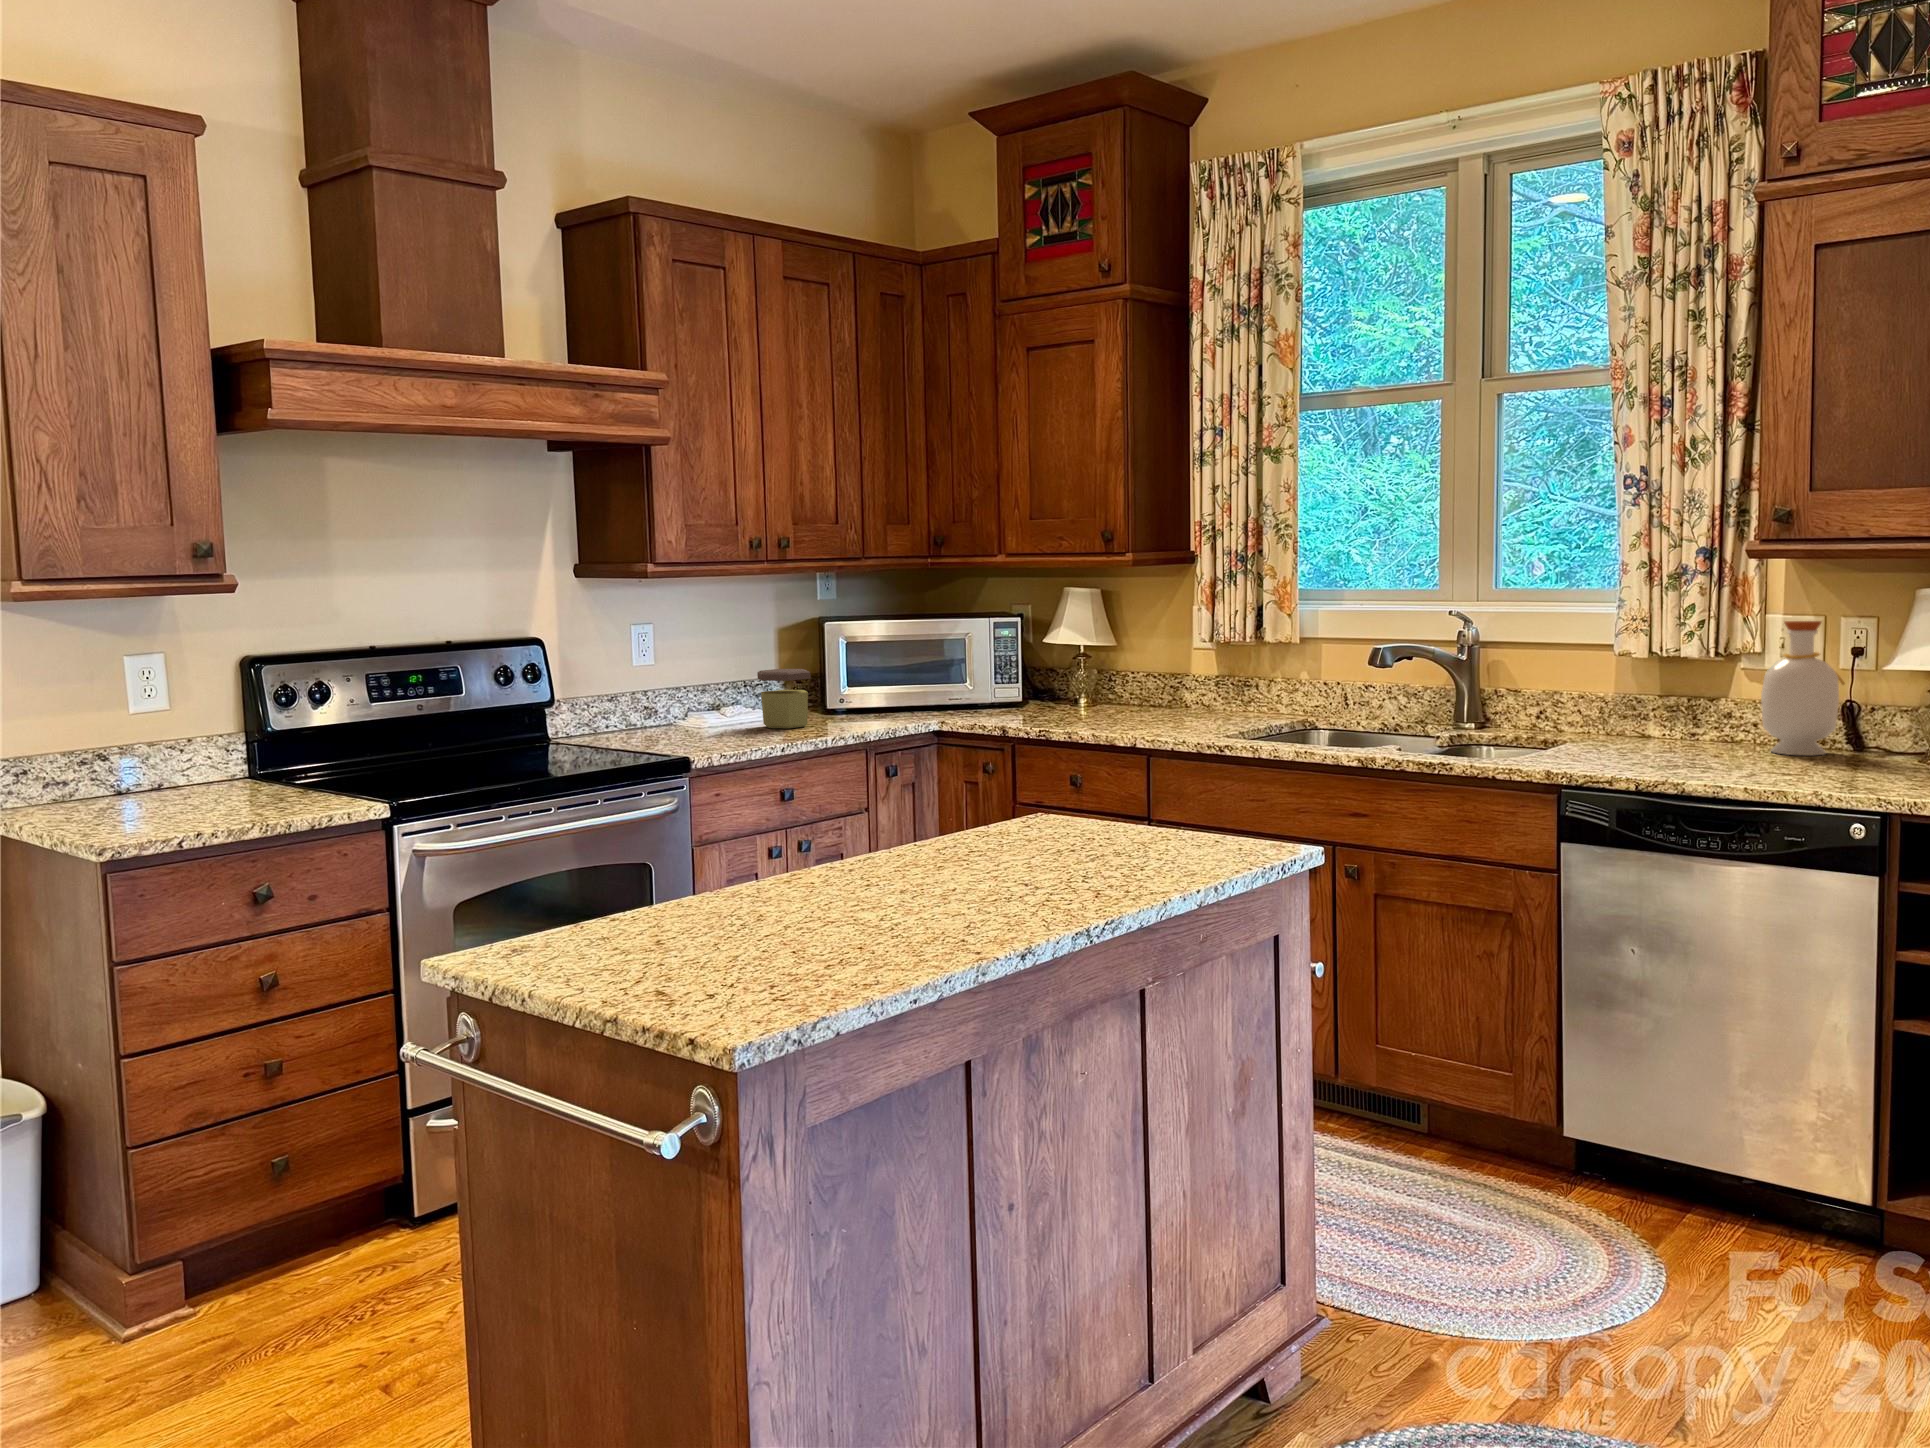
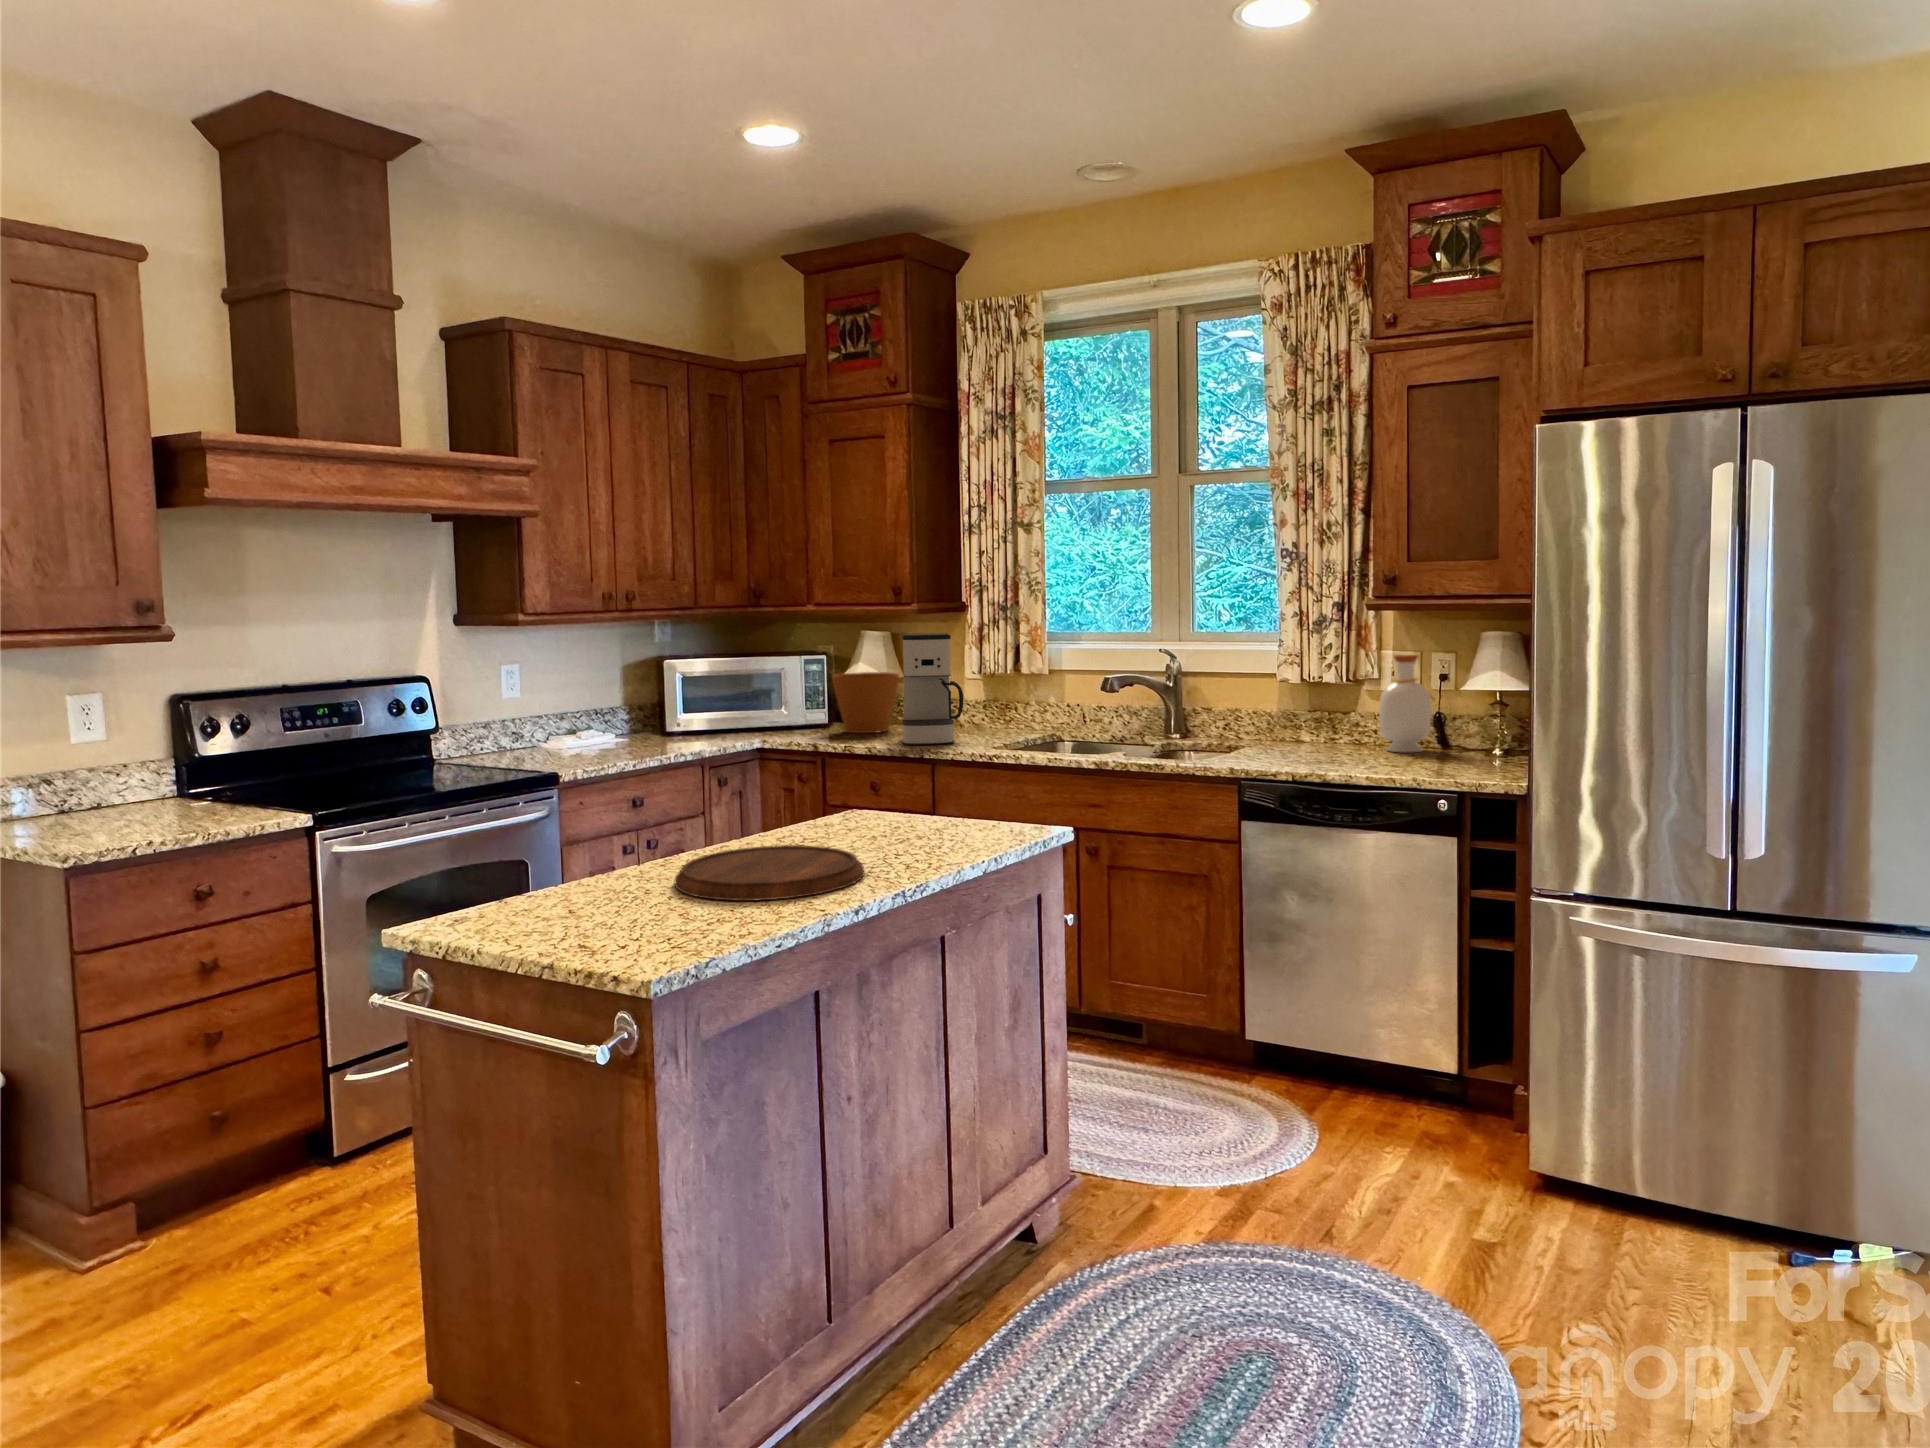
coffee maker: none [1110,589,1189,732] -> present [902,633,964,745]
flower pot: none [1023,639,1109,716] -> present [832,672,899,733]
jar: present [757,669,811,728] -> none [613,699,658,748]
cutting board: none [792,861,1041,937] -> present [675,845,864,901]

